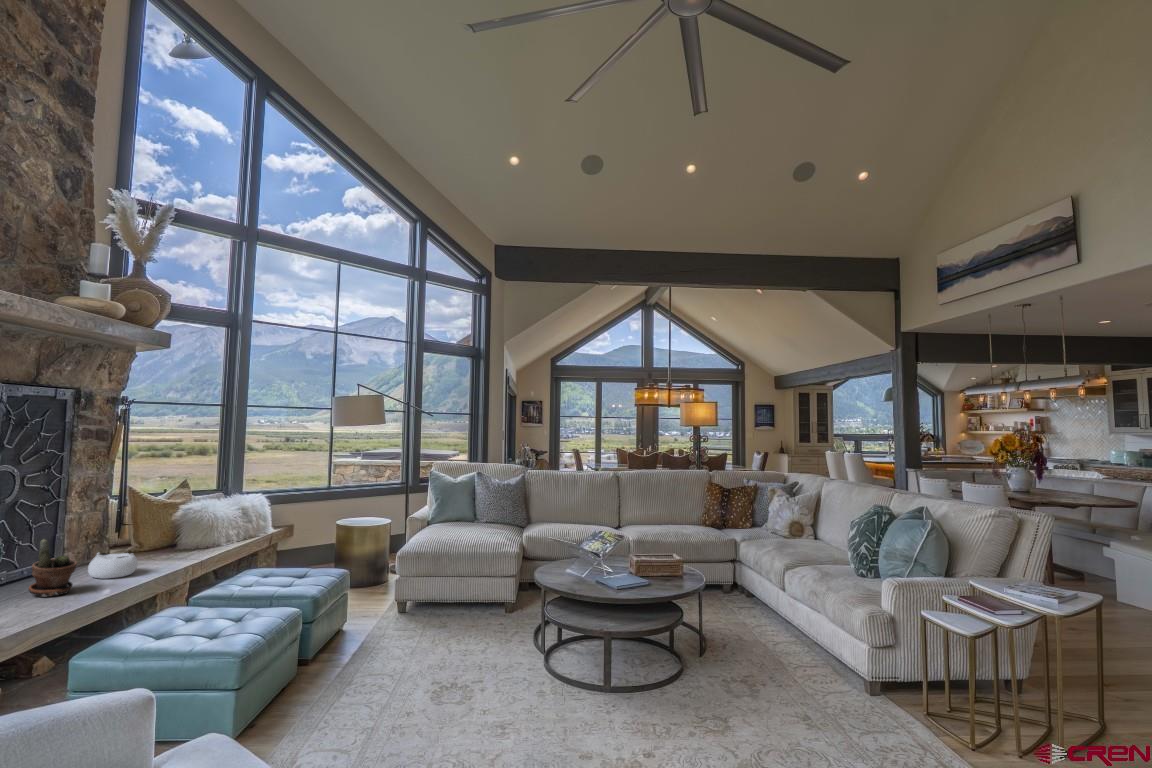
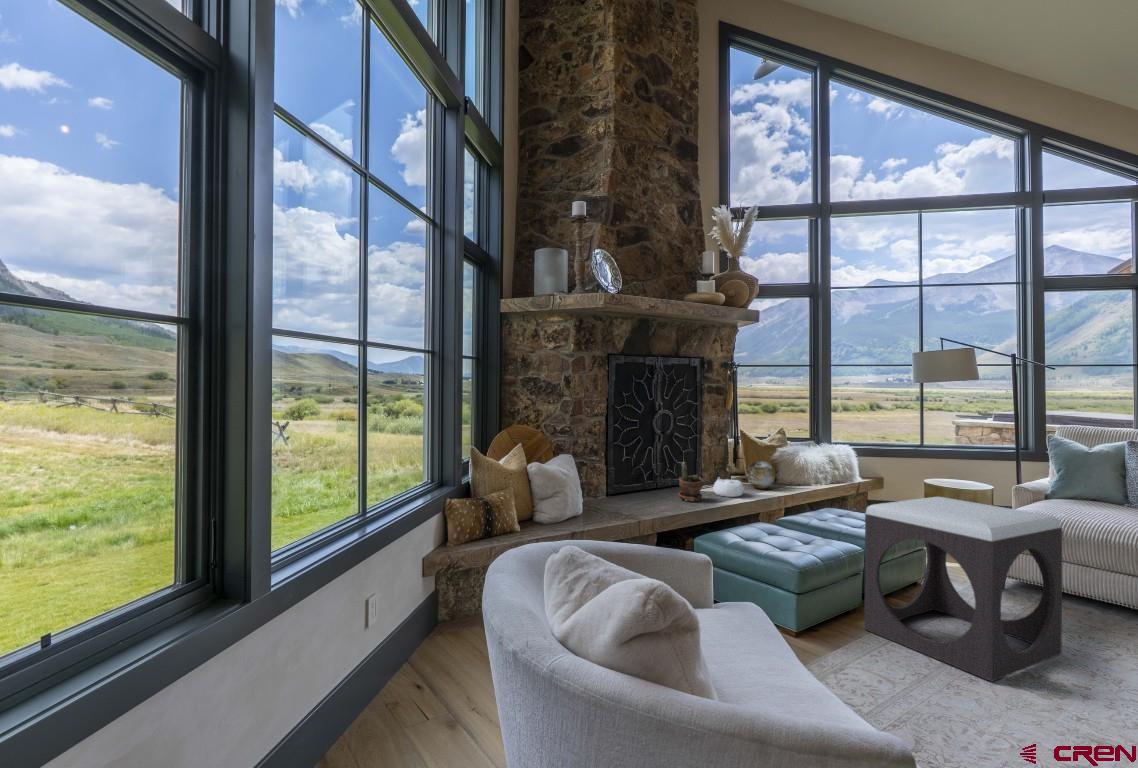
decorative orb: none [137,523,180,559] -> present [746,461,776,489]
footstool: none [303,543,466,712] -> present [864,497,1062,681]

